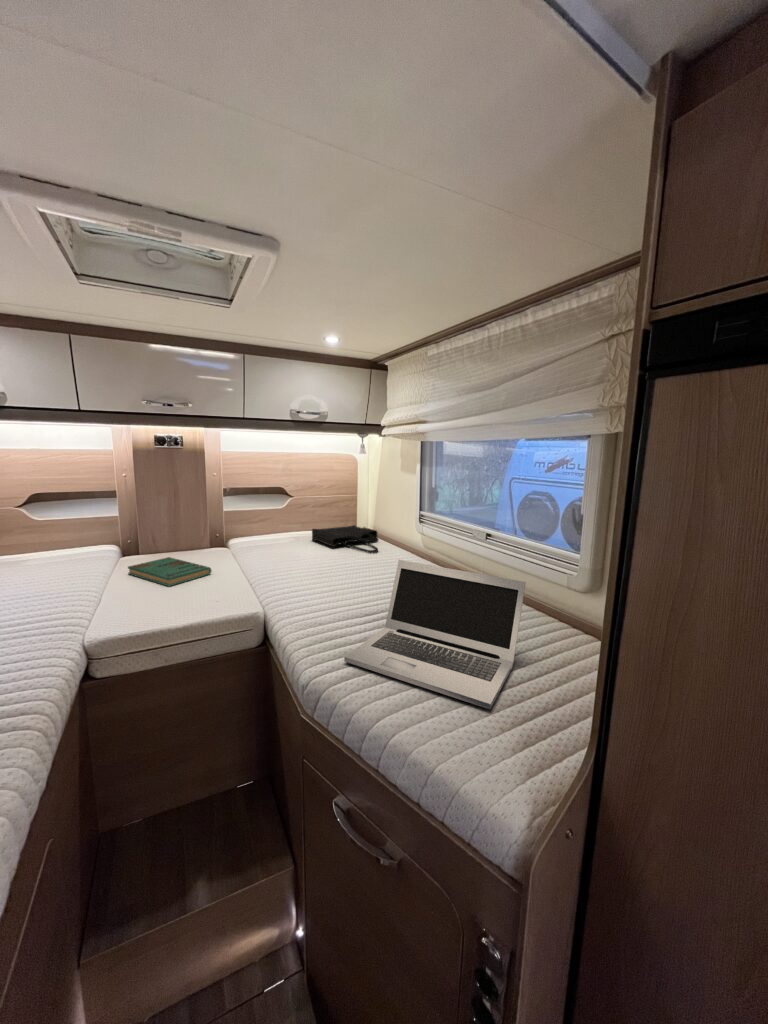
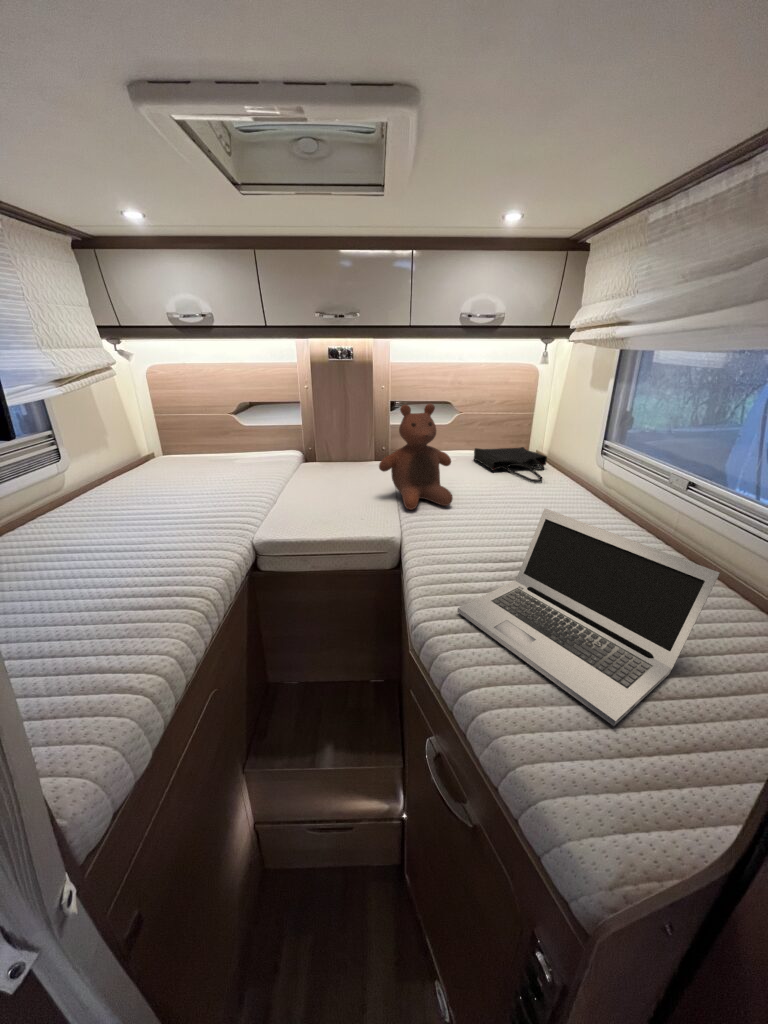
stuffed bear: none [227,484,307,587] -> present [379,403,453,510]
book: present [128,557,211,586] -> none [303,467,368,496]

